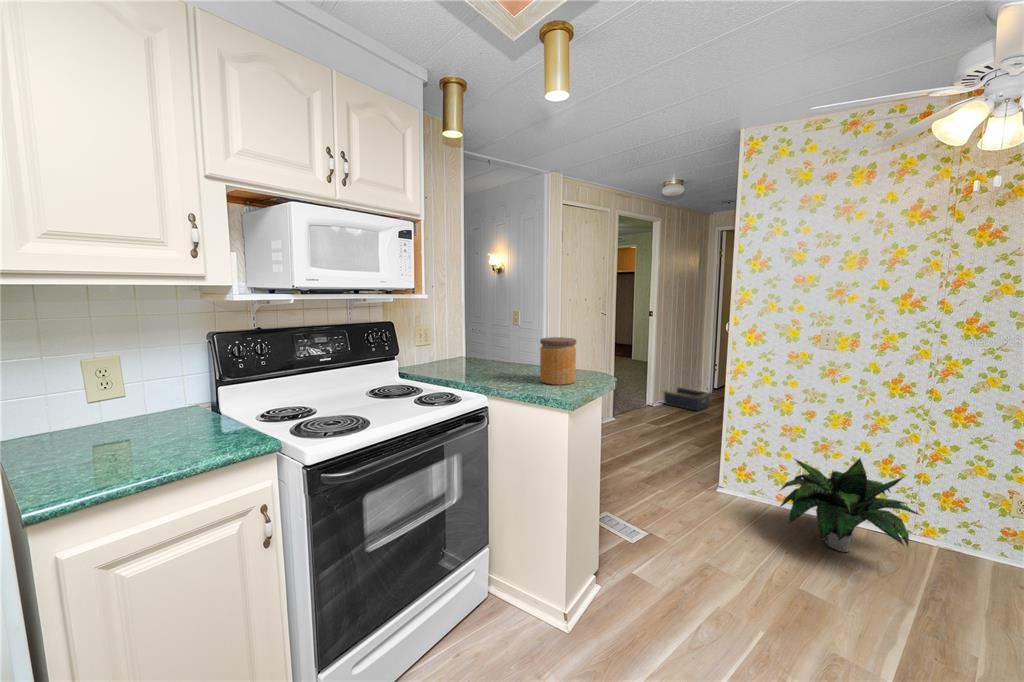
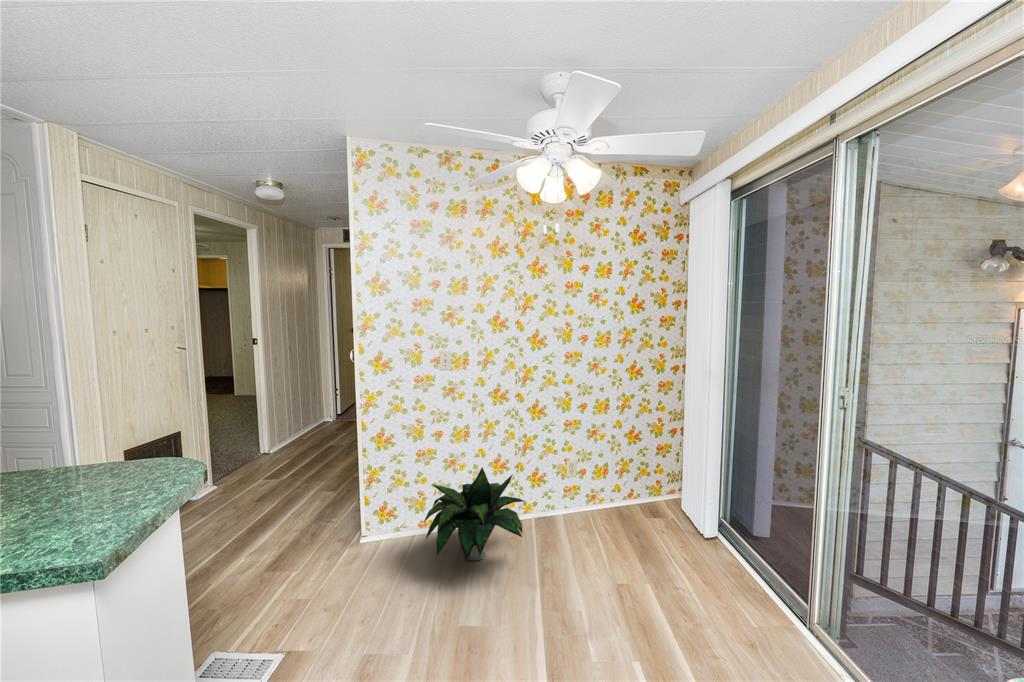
jar: present [540,337,576,385] -> none [38,413,134,509]
basket: present [663,387,710,411] -> none [281,422,336,447]

